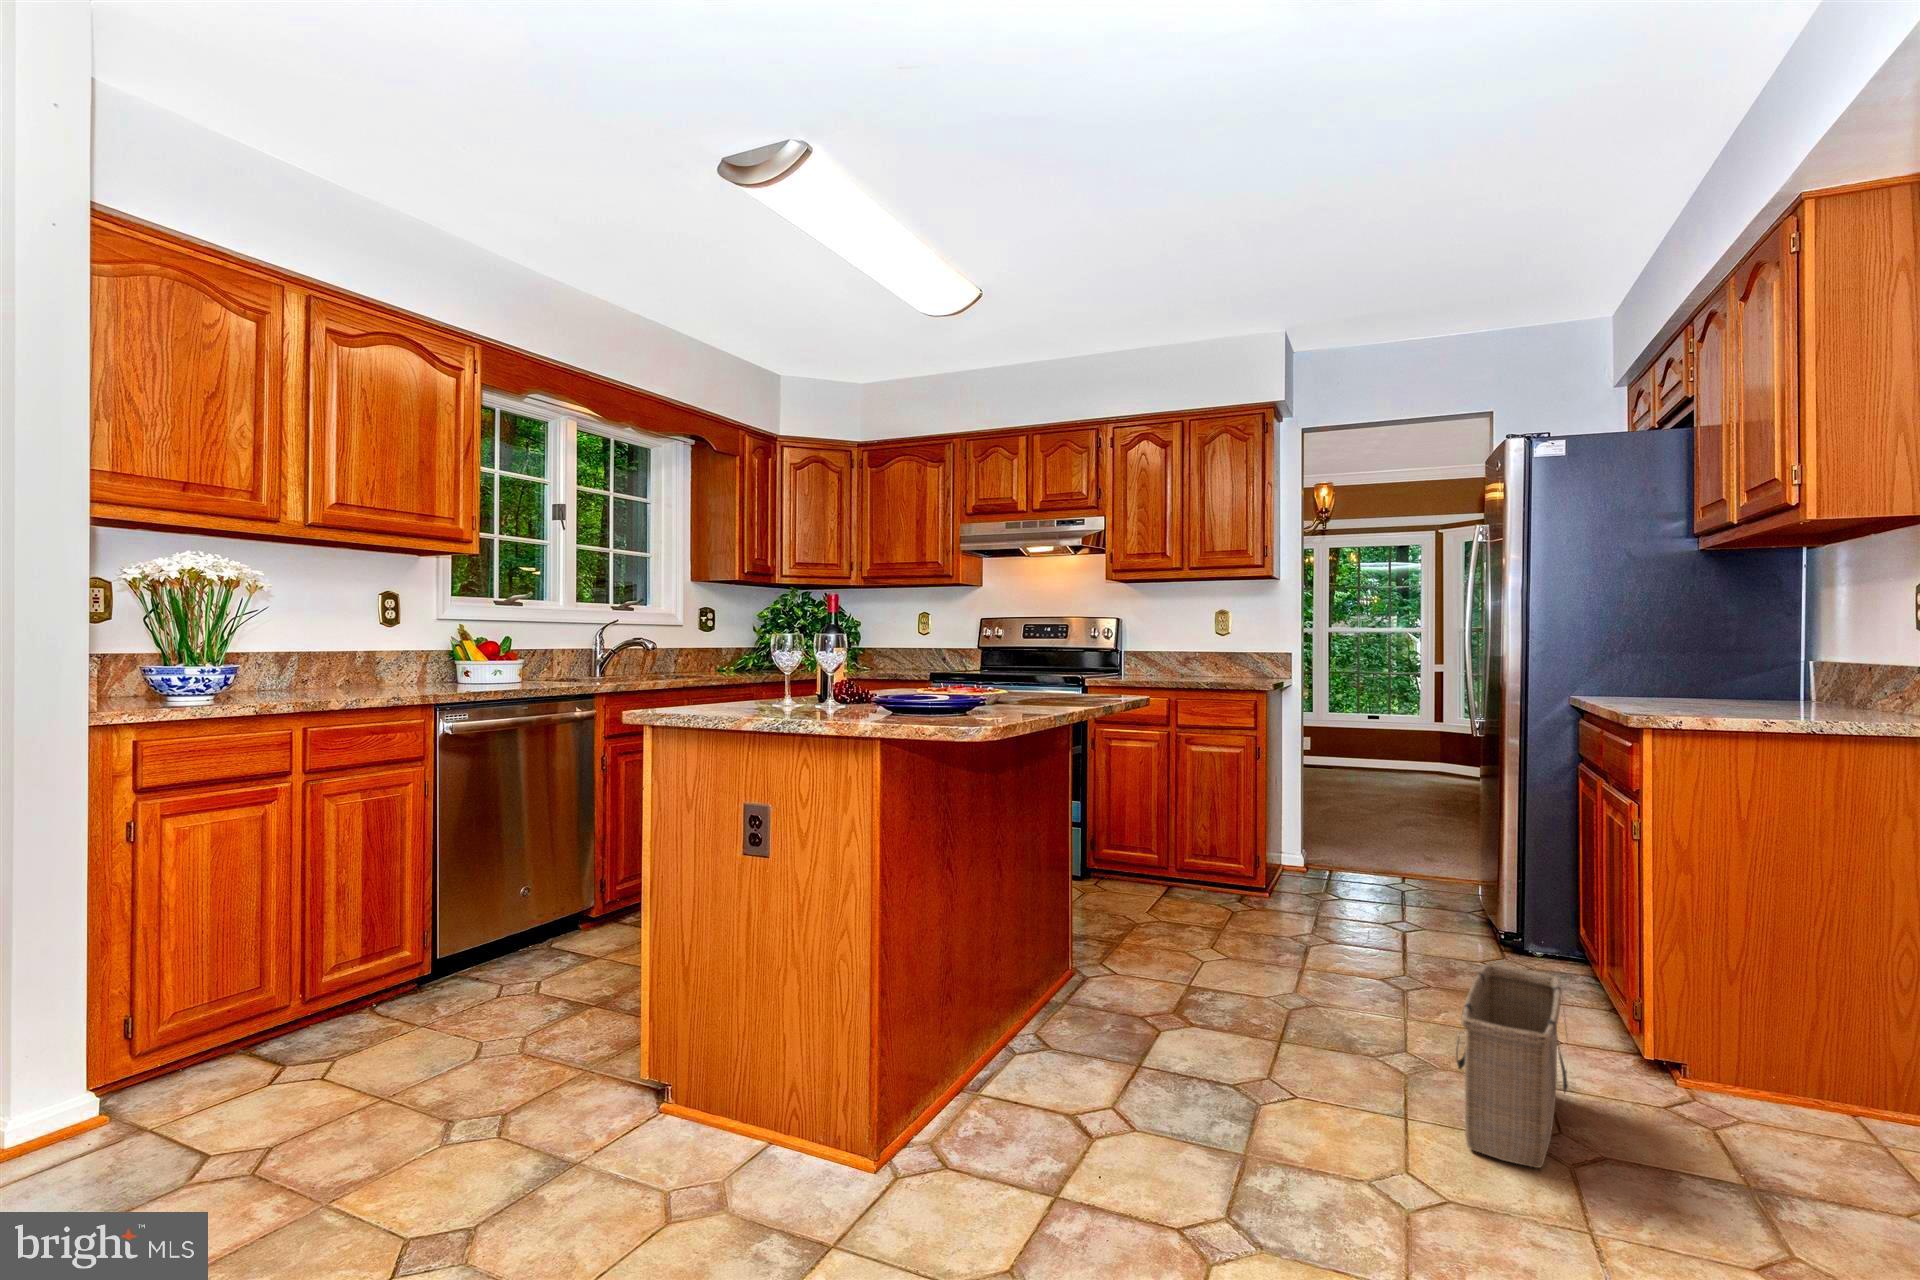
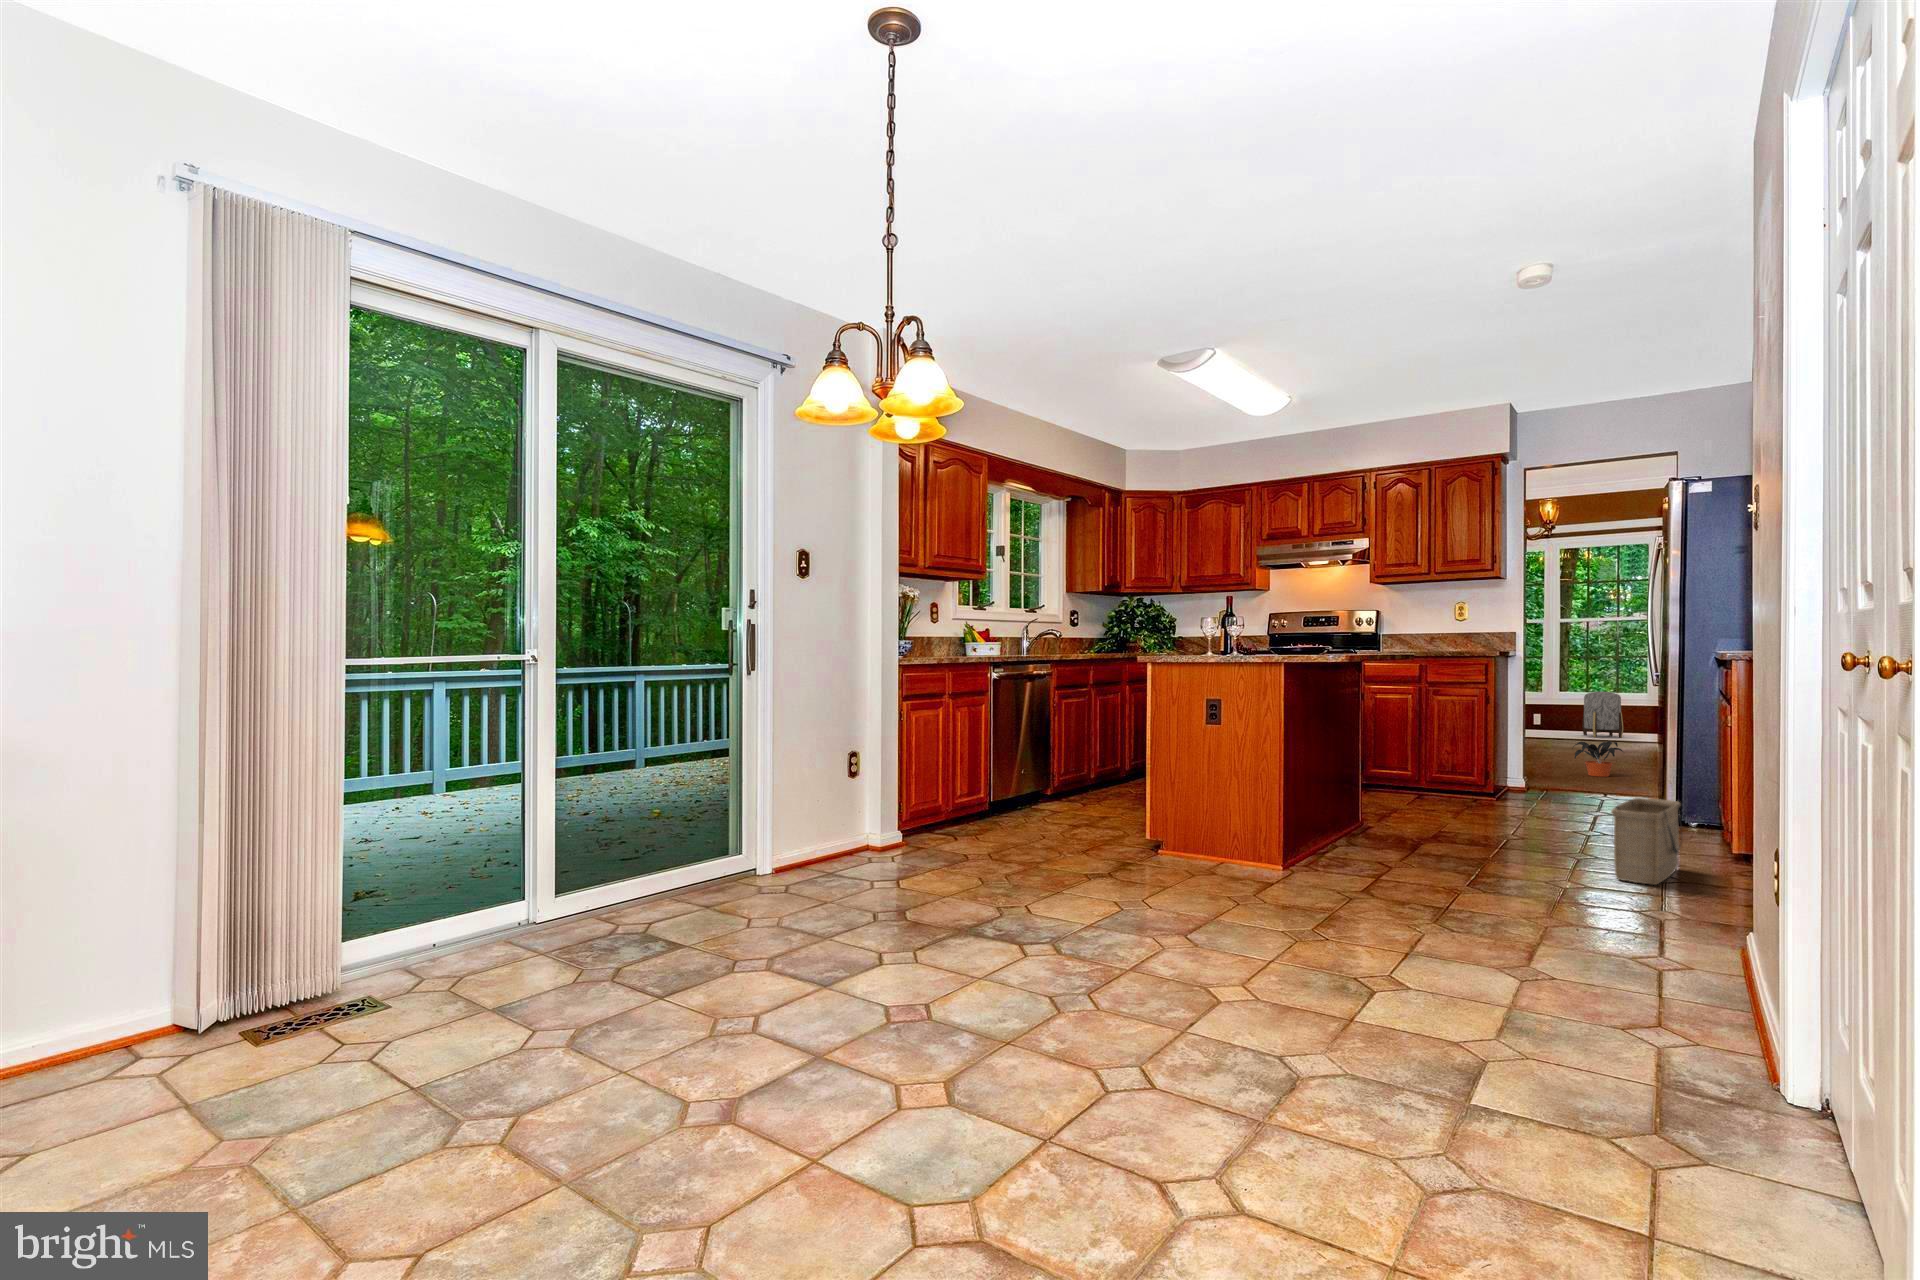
stool: none [1352,712,1395,765] -> present [1582,692,1623,738]
potted plant: none [1351,789,1413,836] -> present [1573,741,1623,777]

